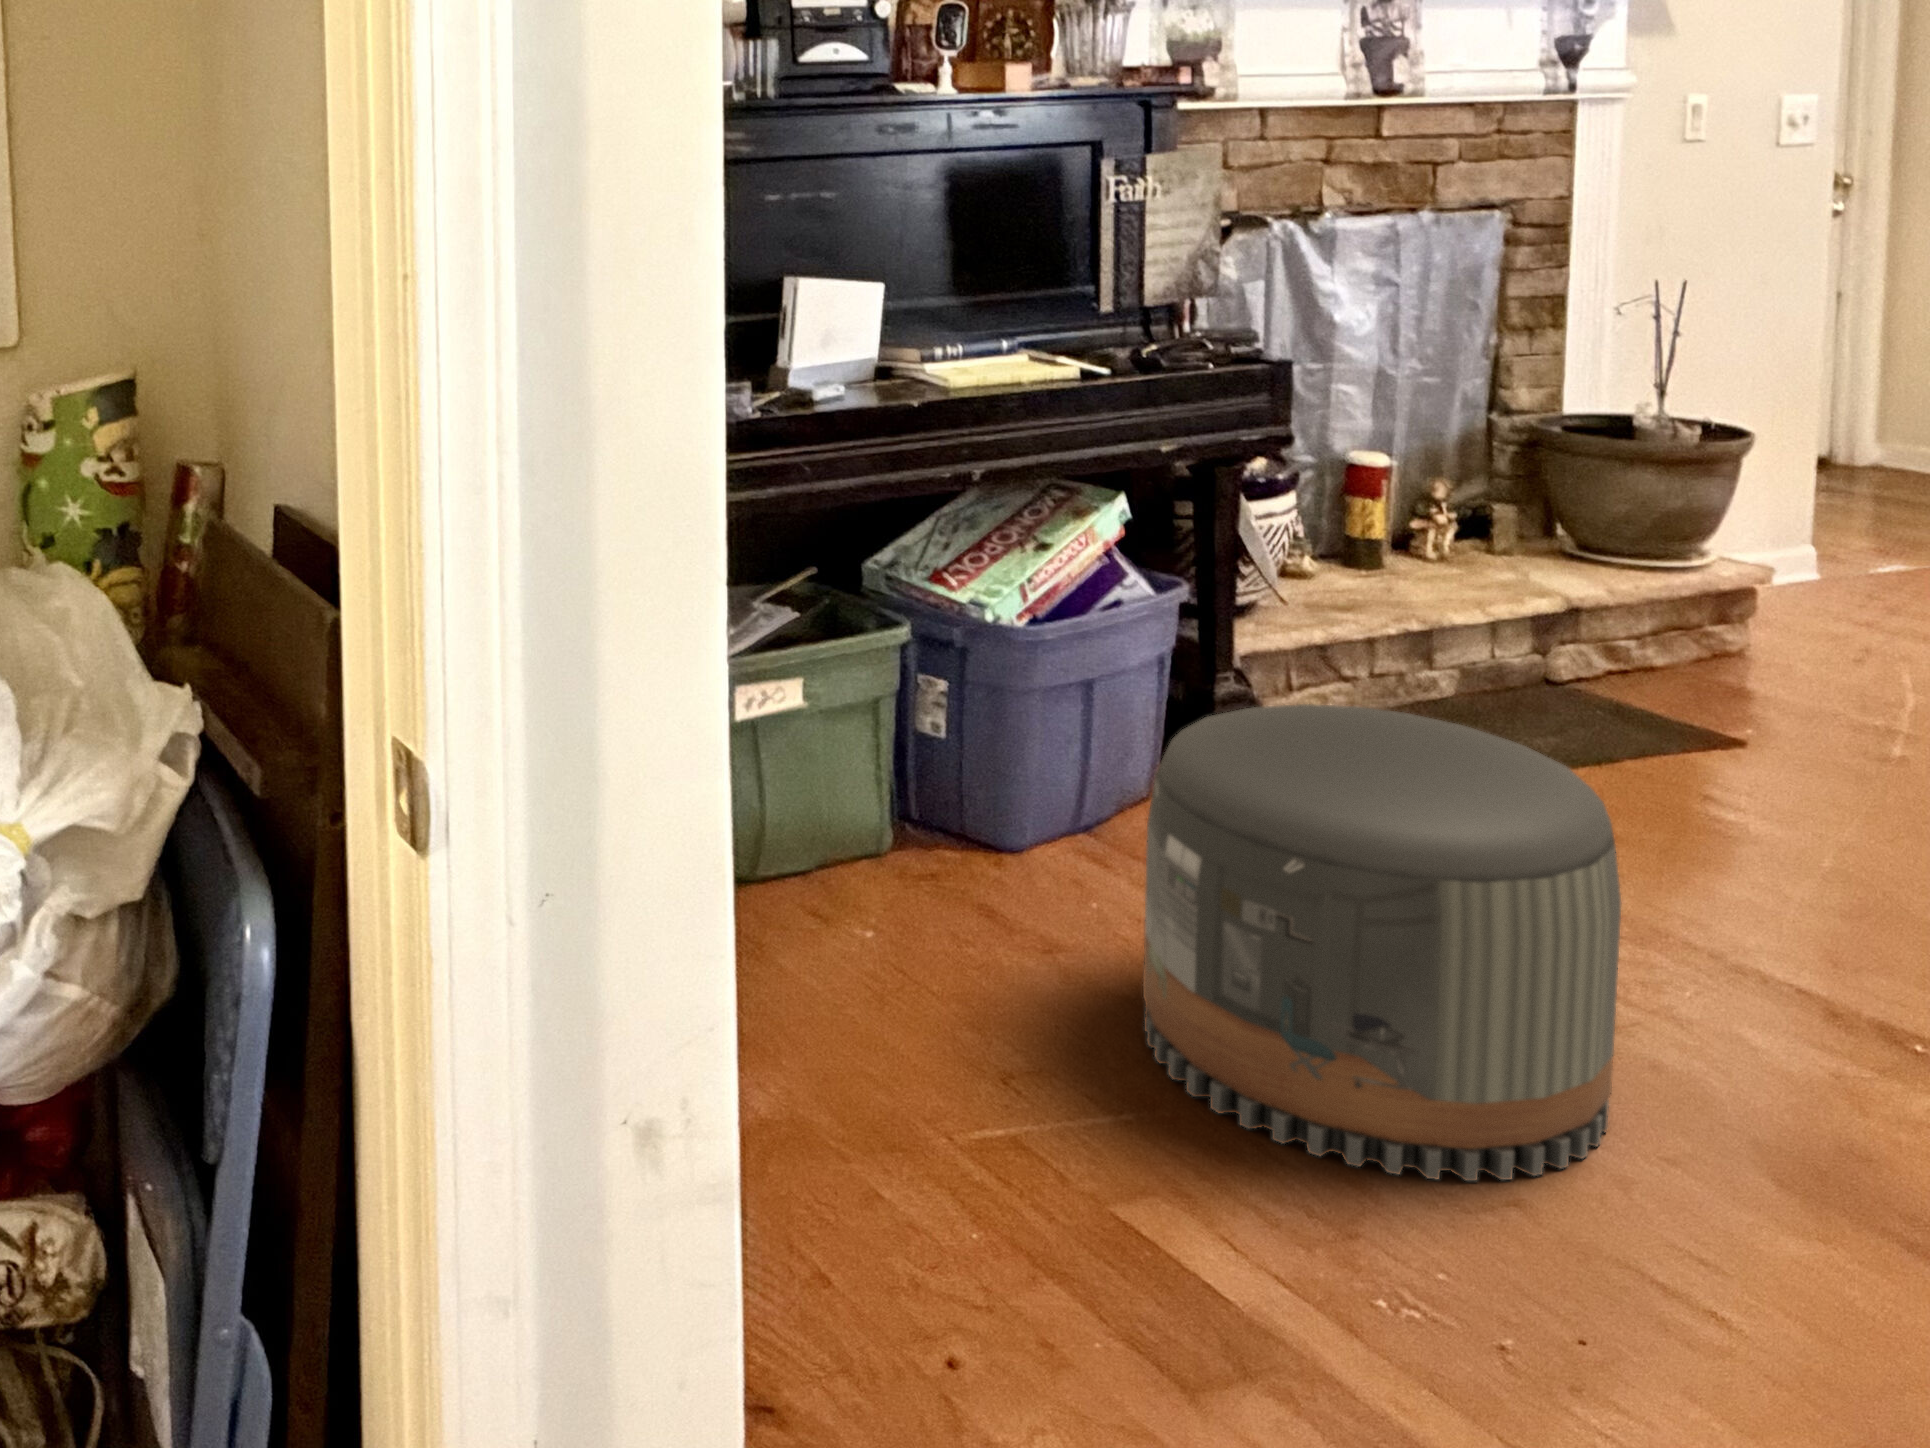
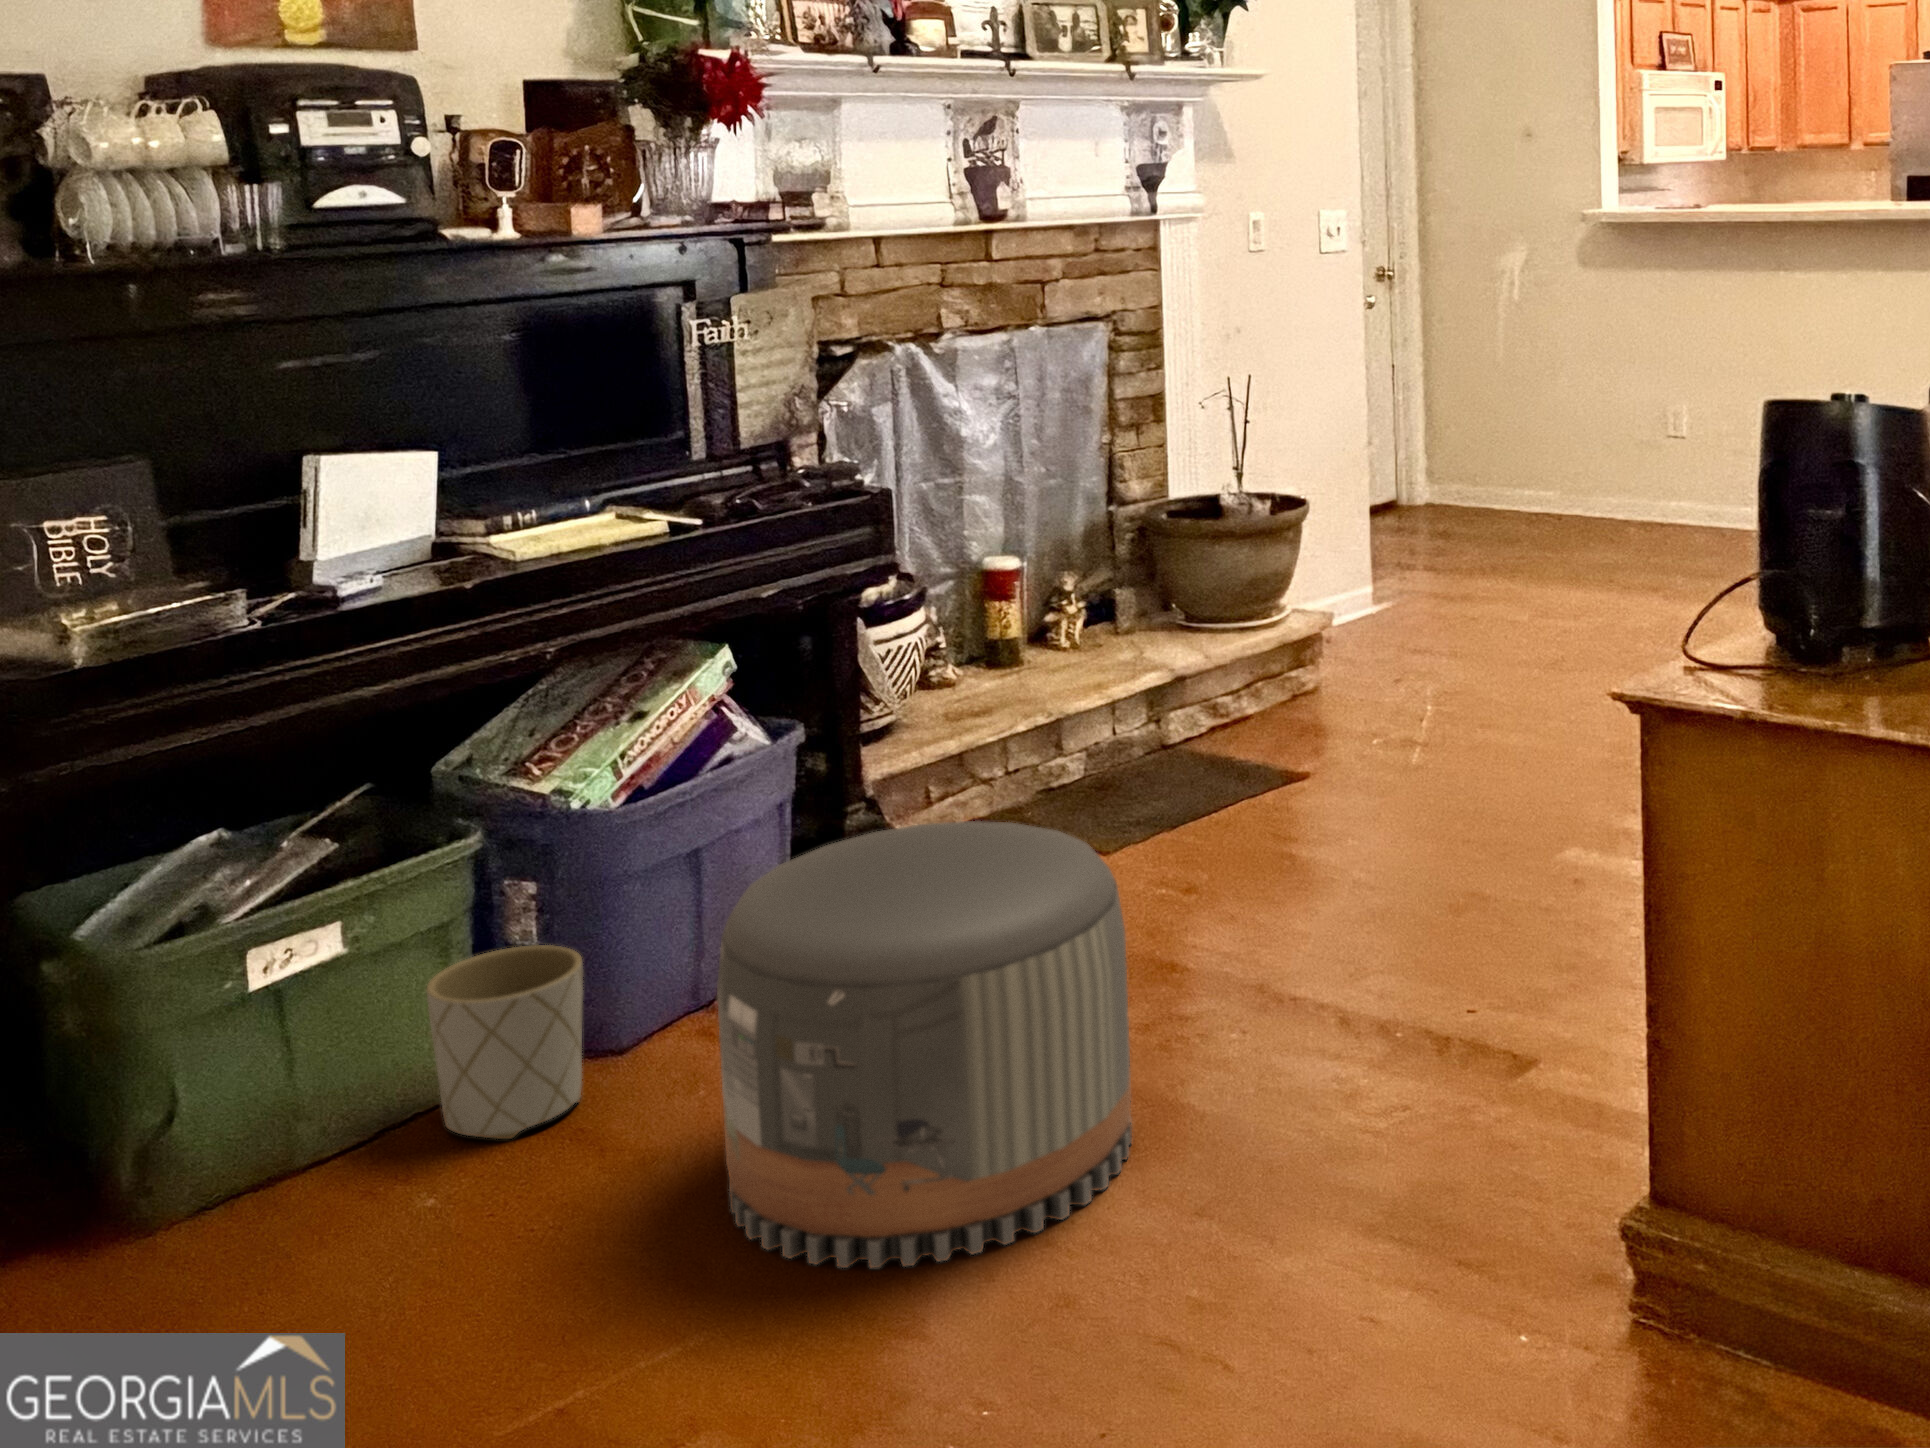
planter: none [862,738,995,911] -> present [426,945,583,1139]

